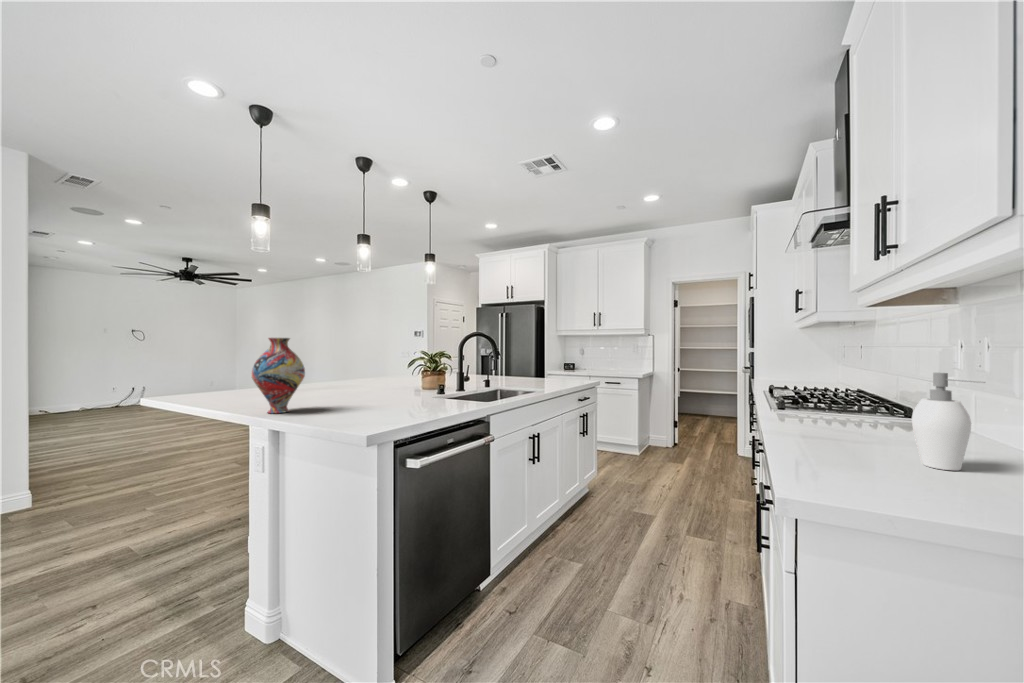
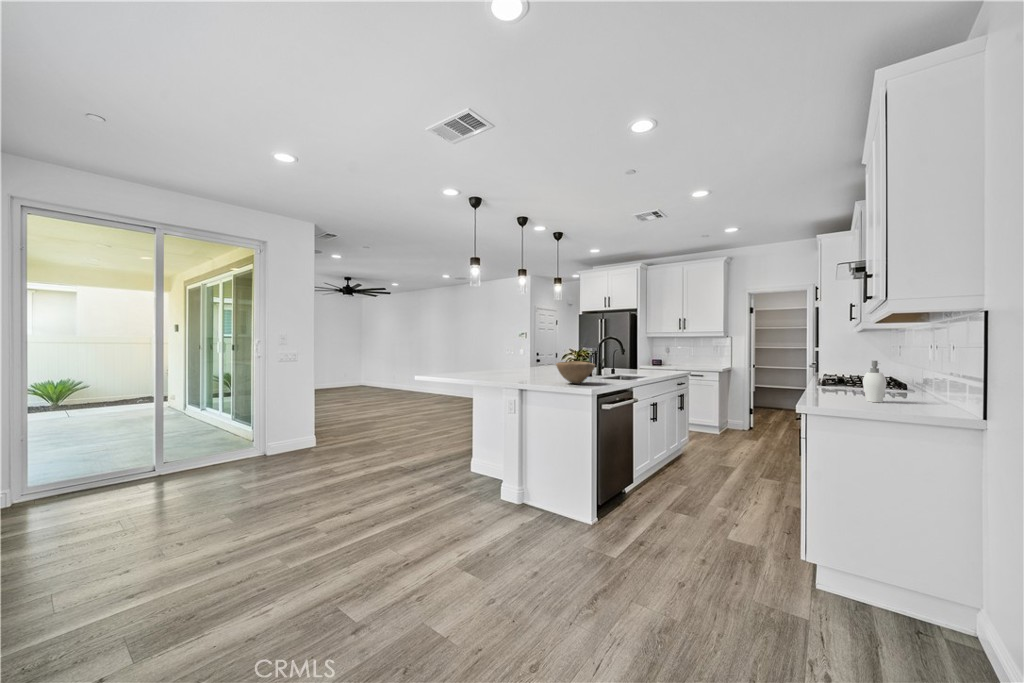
vase: present [252,338,305,413] -> none [513,342,538,382]
bowl: none [323,372,403,417] -> present [556,361,595,384]

